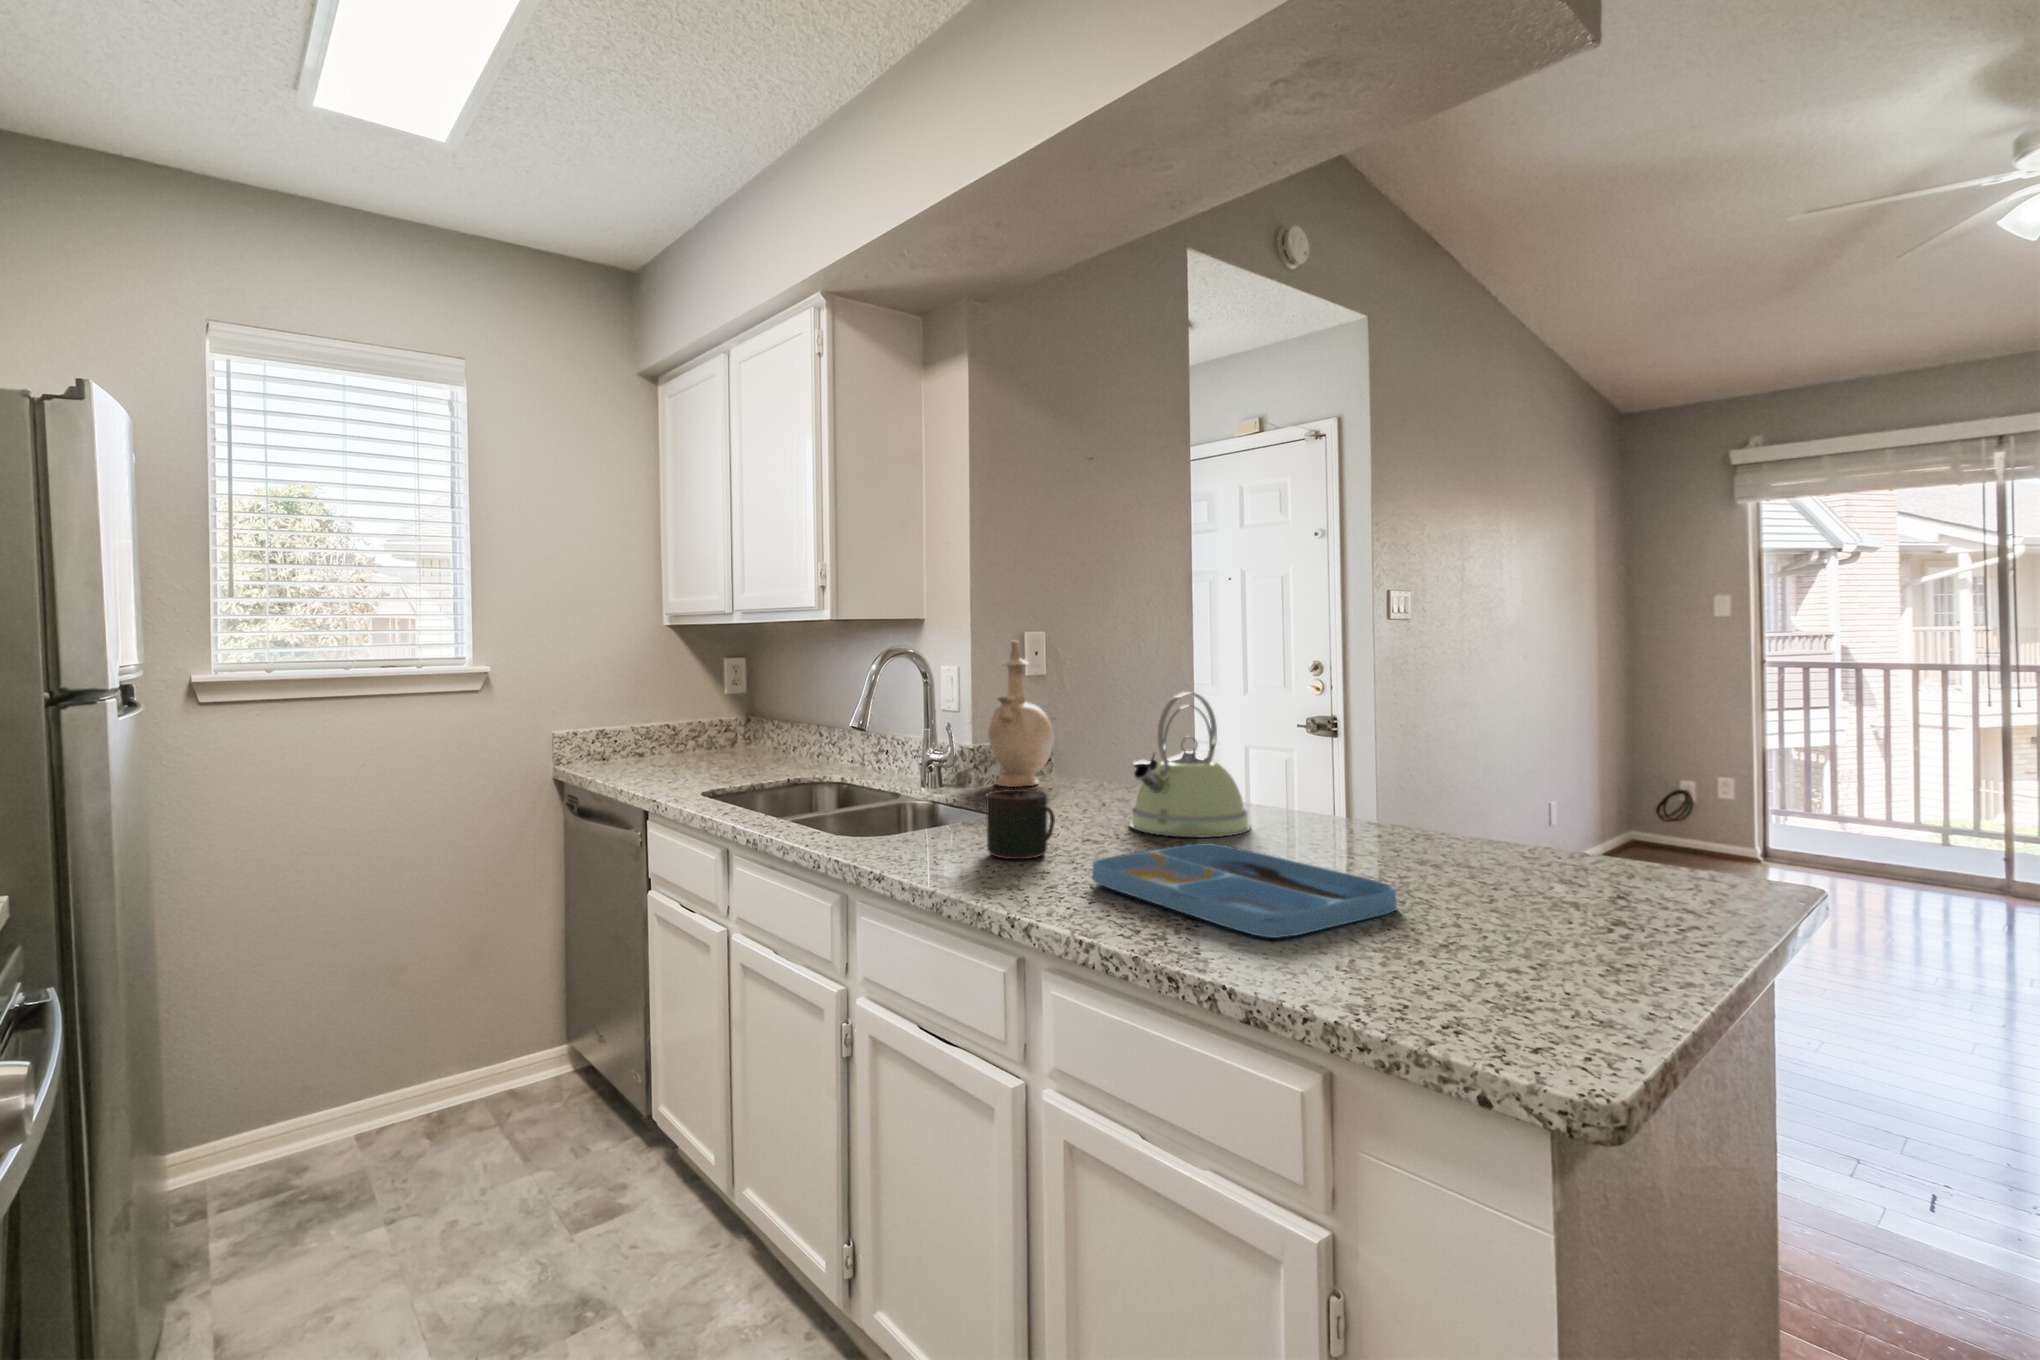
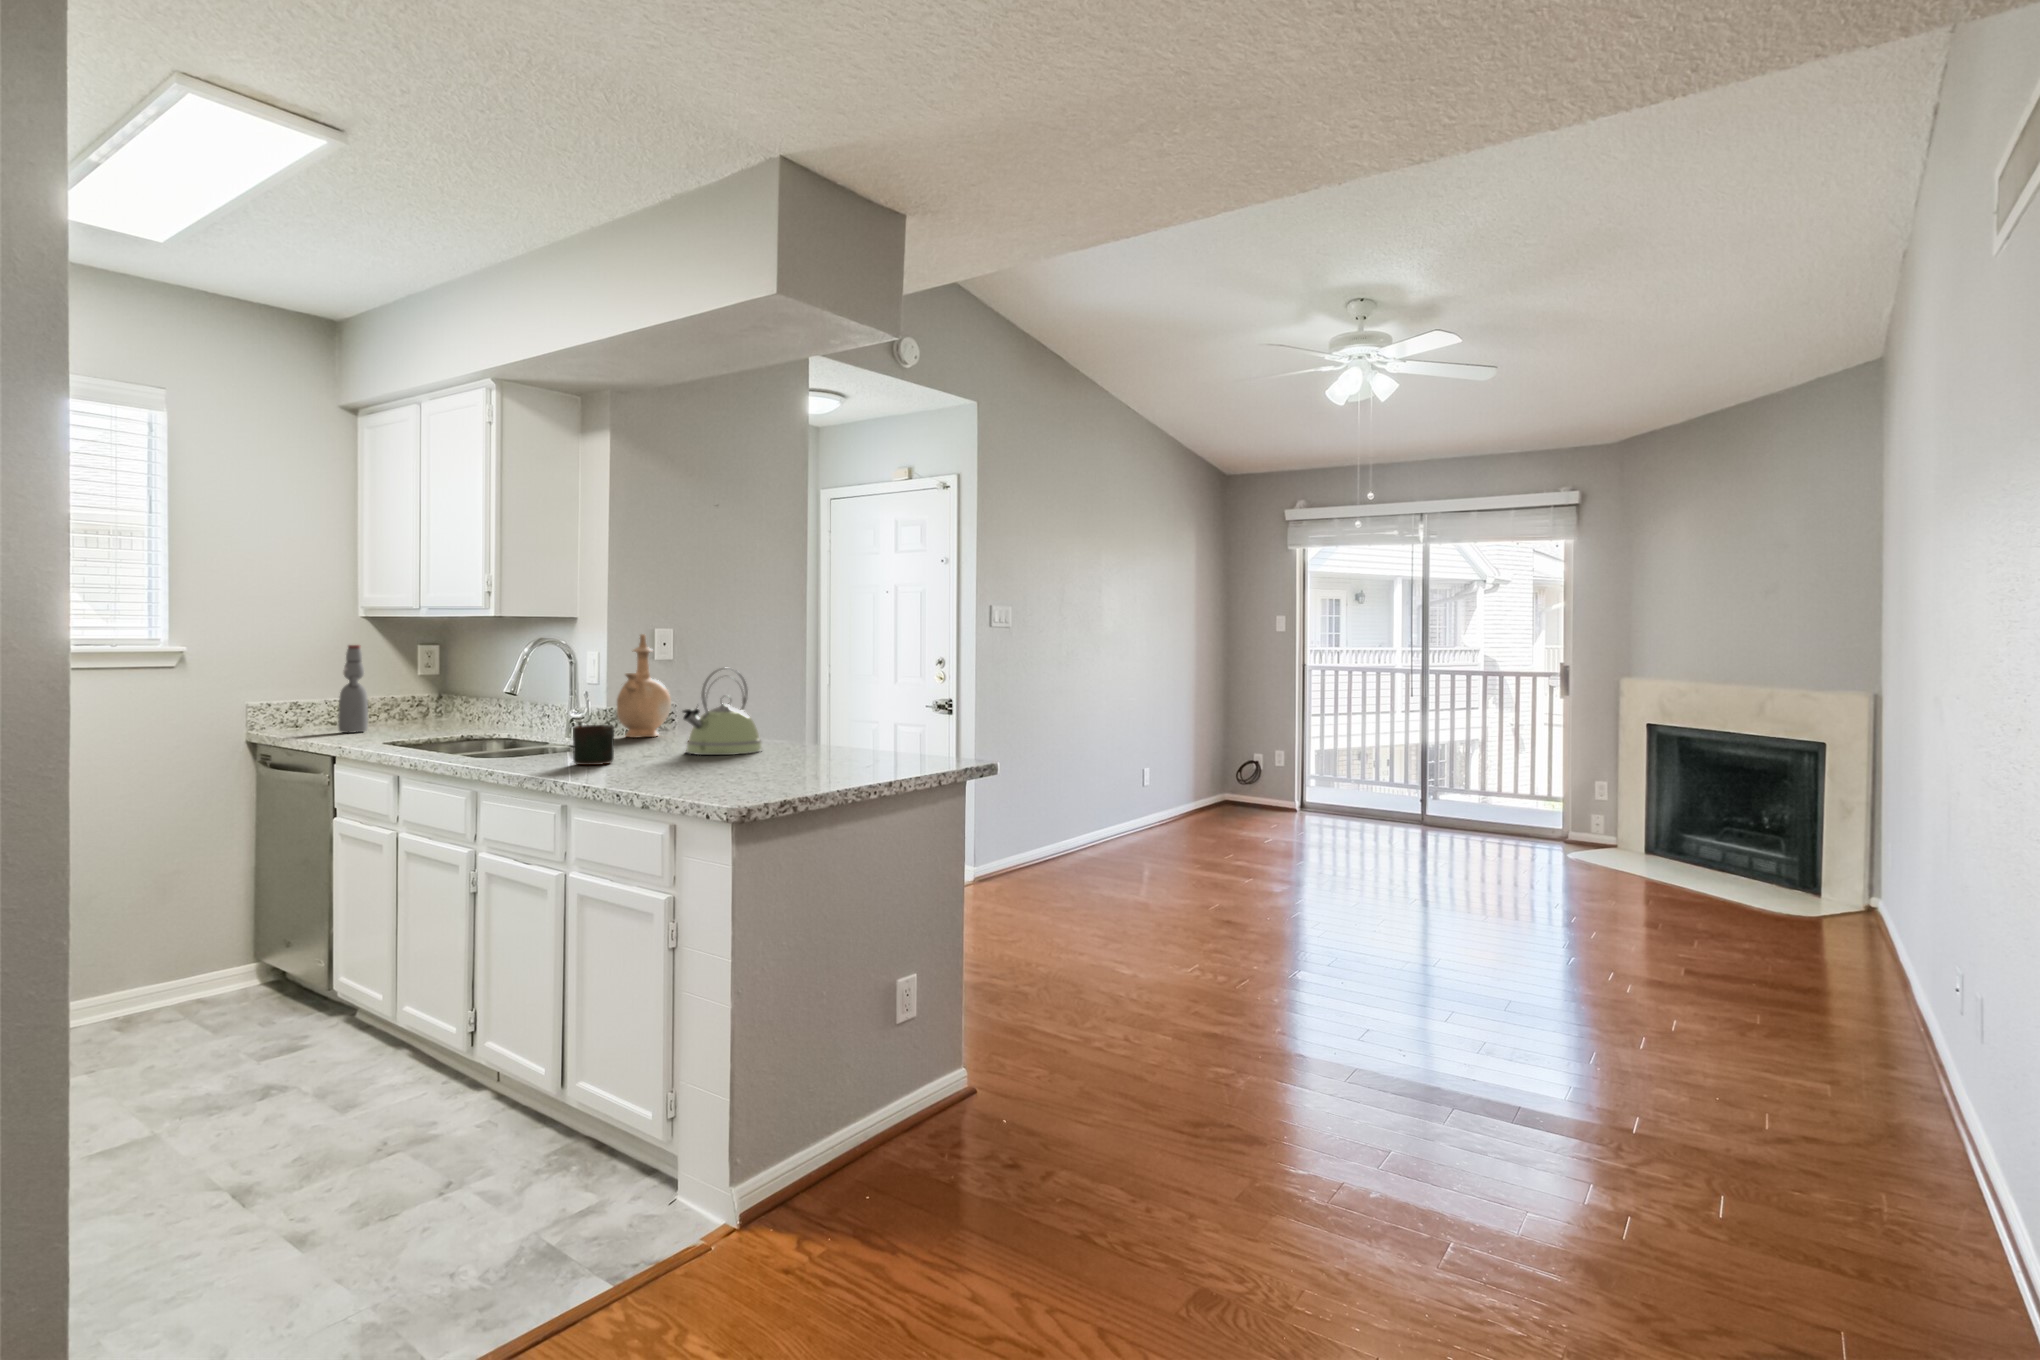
bottle: none [645,660,675,768] -> present [338,645,368,733]
tray: present [1092,843,1397,938] -> none [622,752,773,782]

